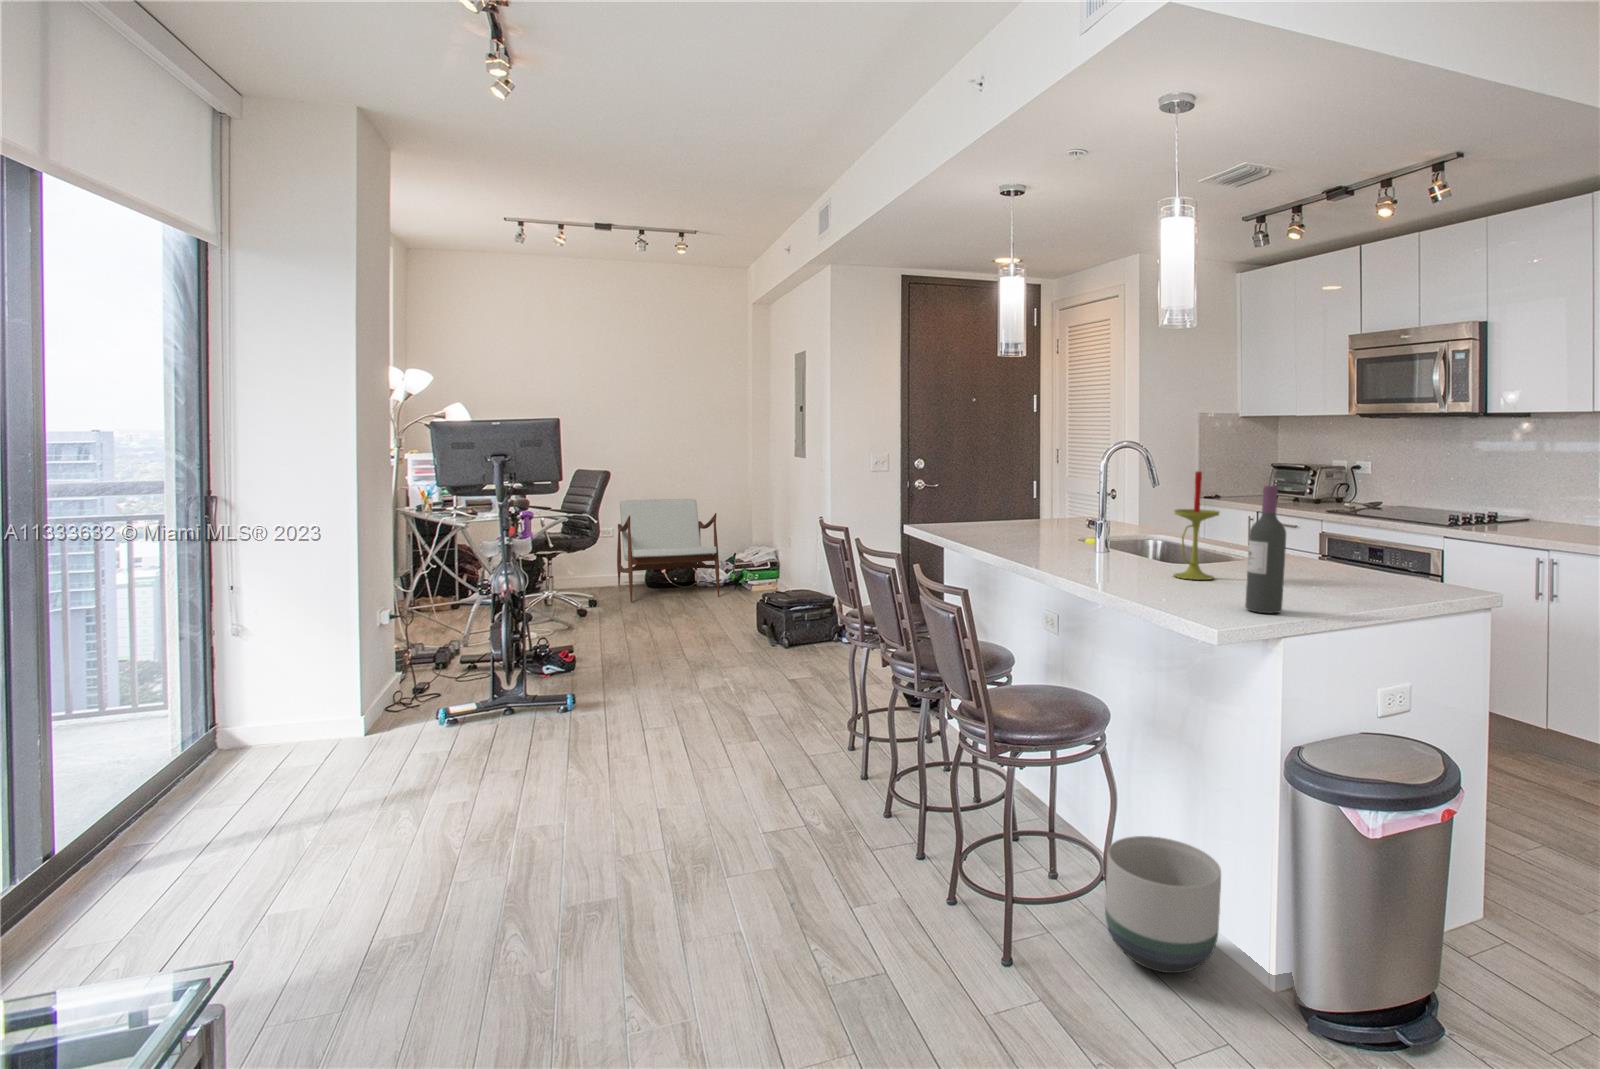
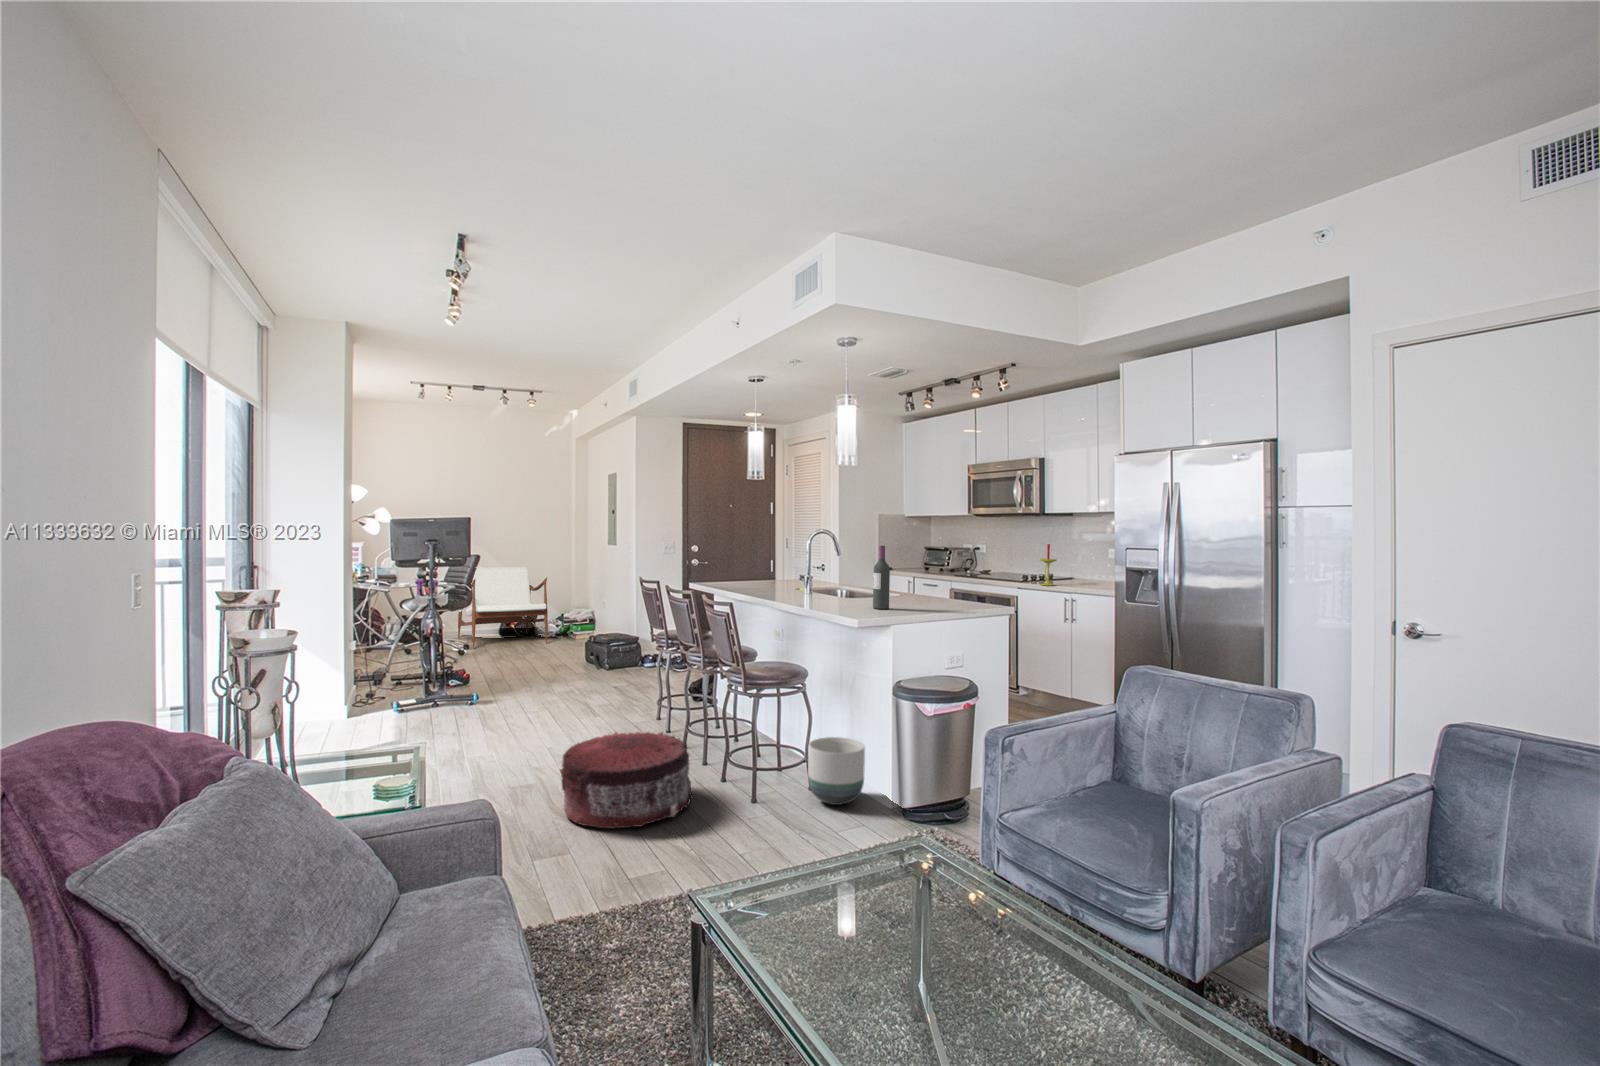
candle: present [1174,471,1219,580] -> present [1040,544,1057,586]
pouf: none [677,791,898,989] -> present [560,732,693,828]

